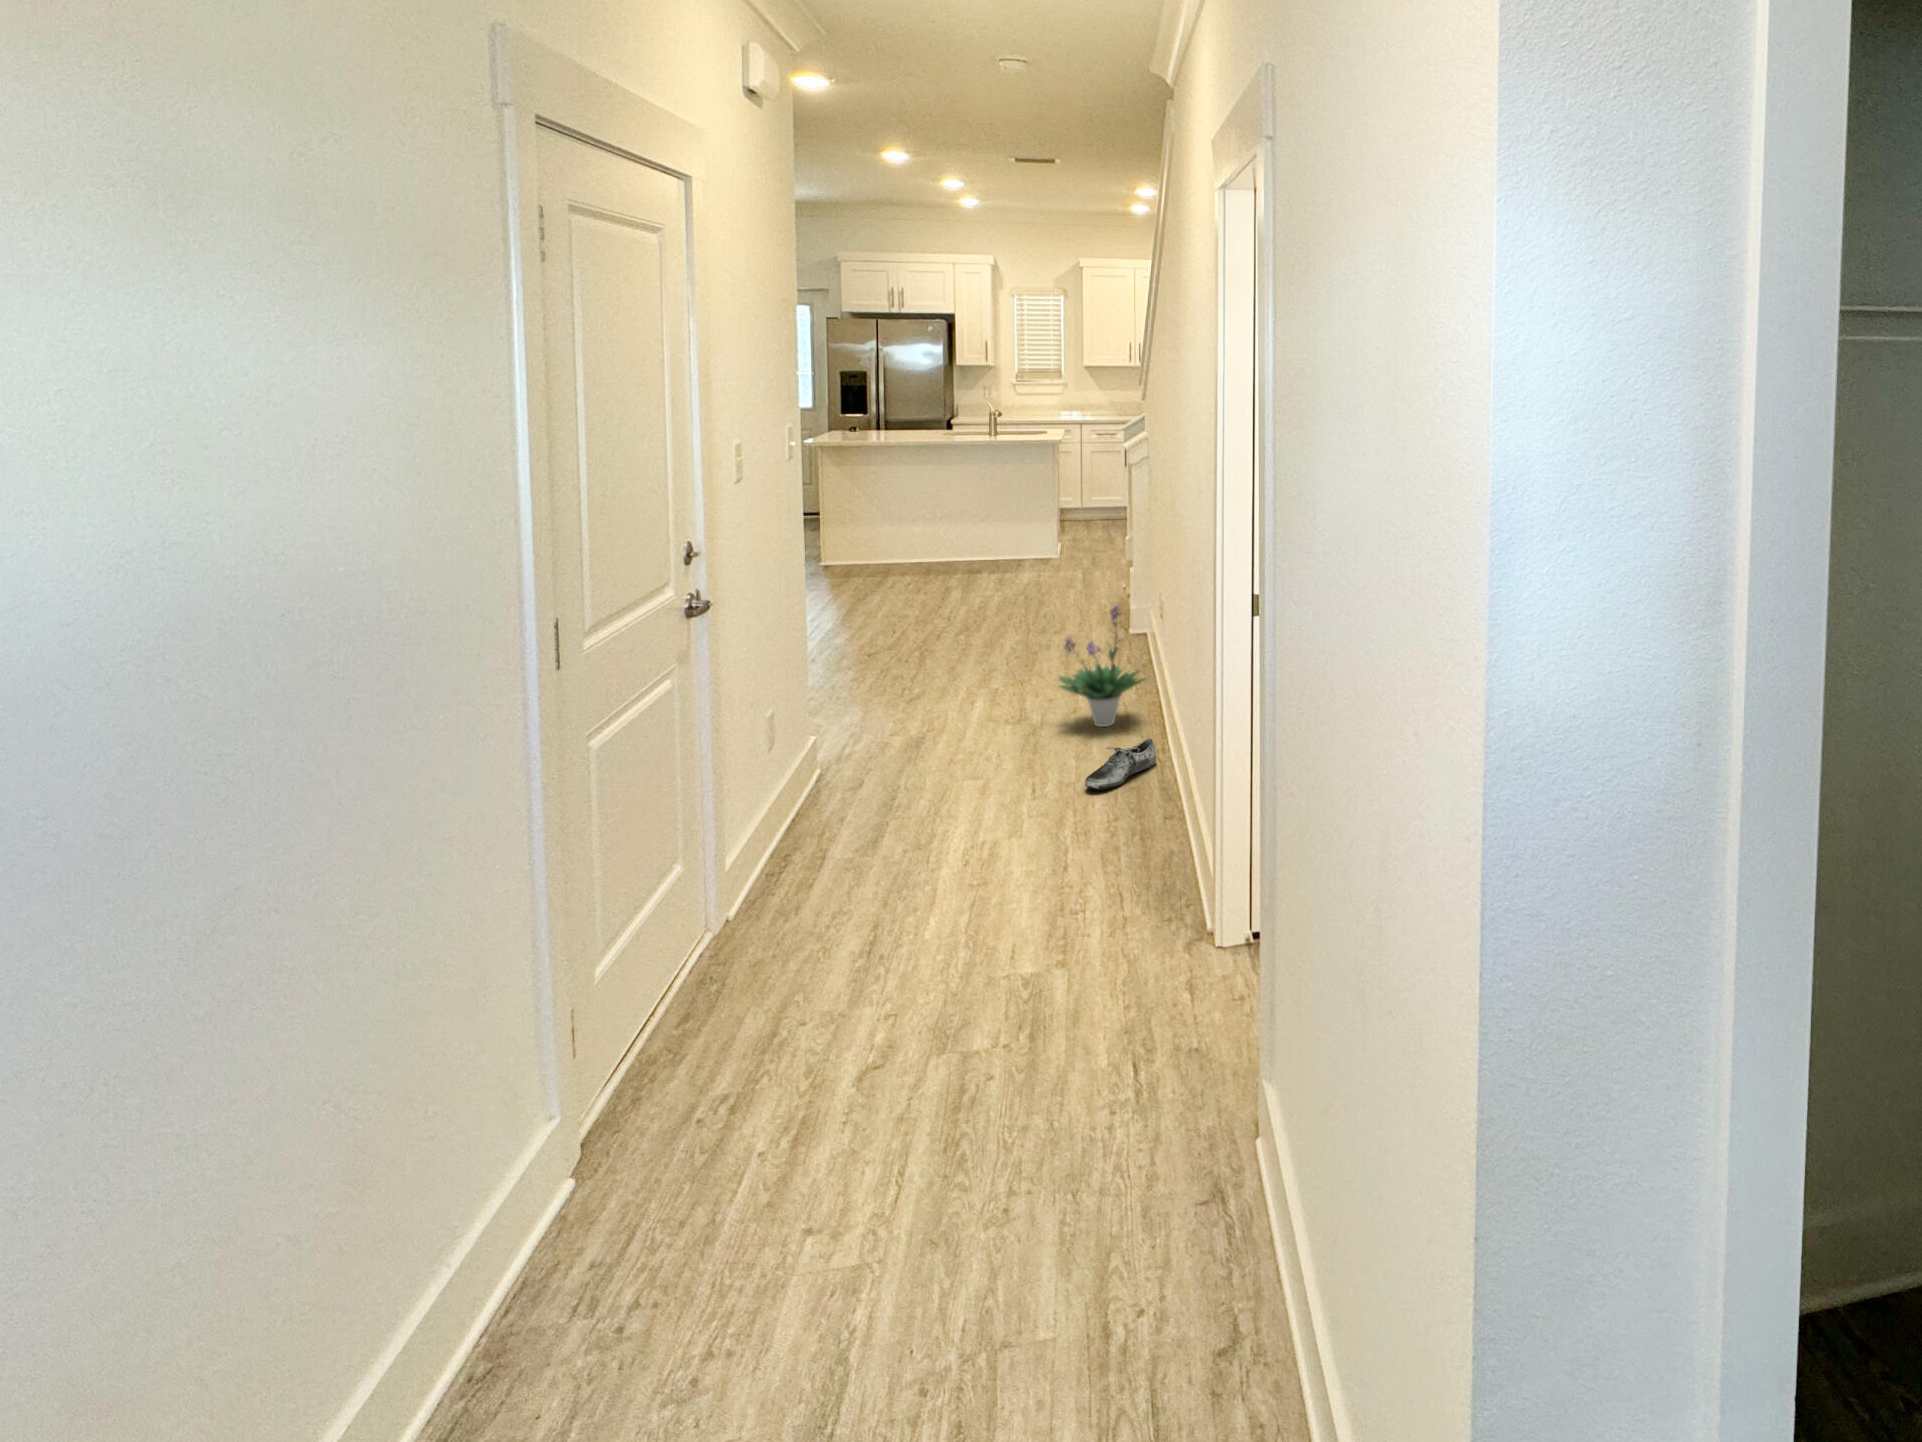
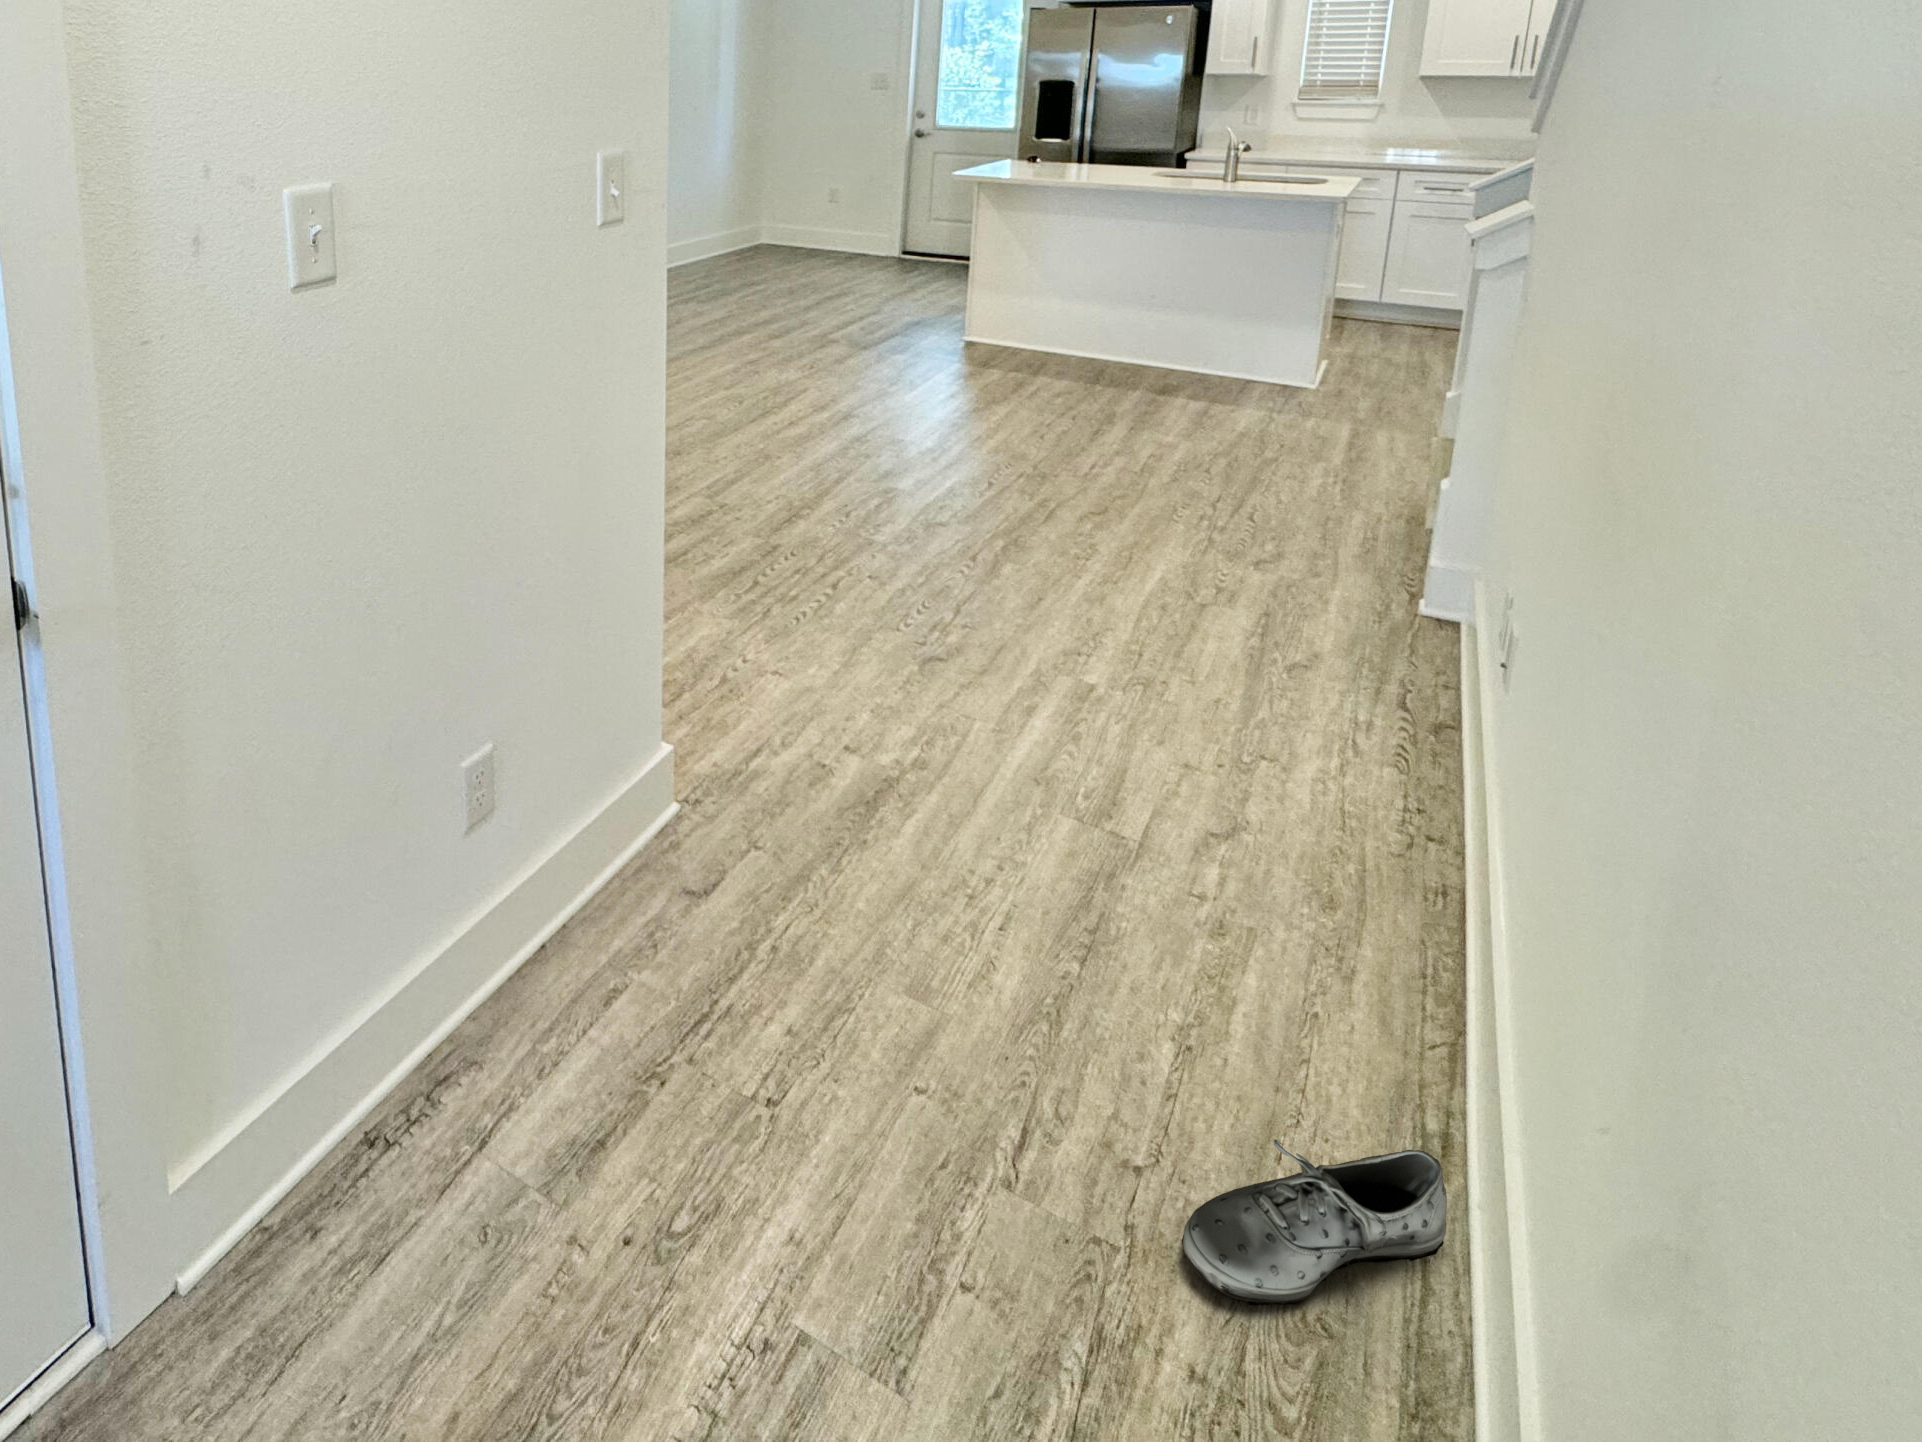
potted plant: present [1059,605,1144,727] -> none [1193,655,1466,939]

